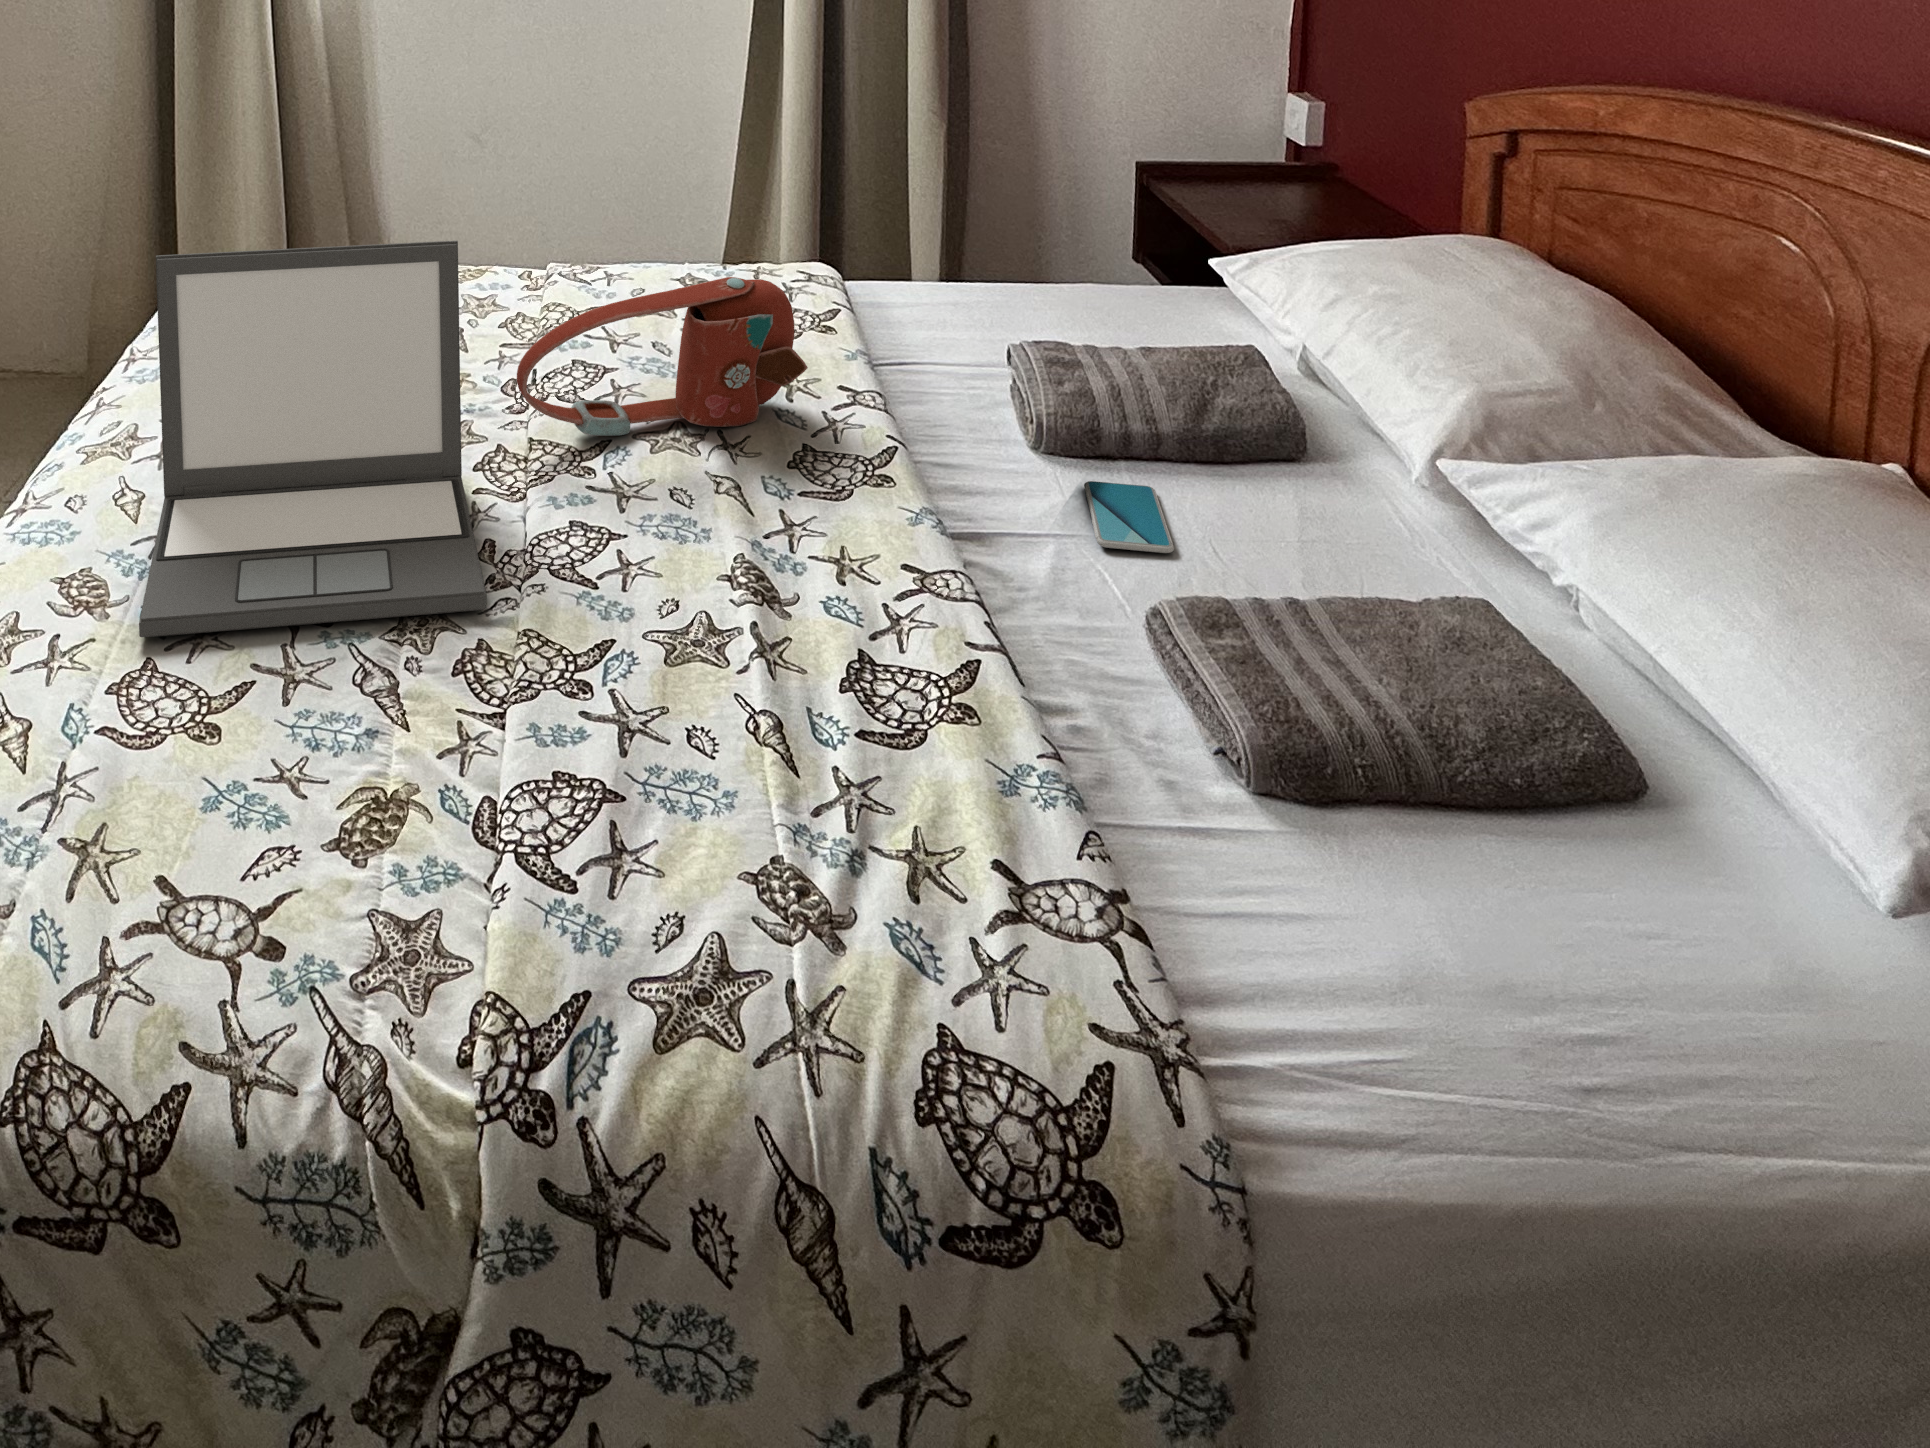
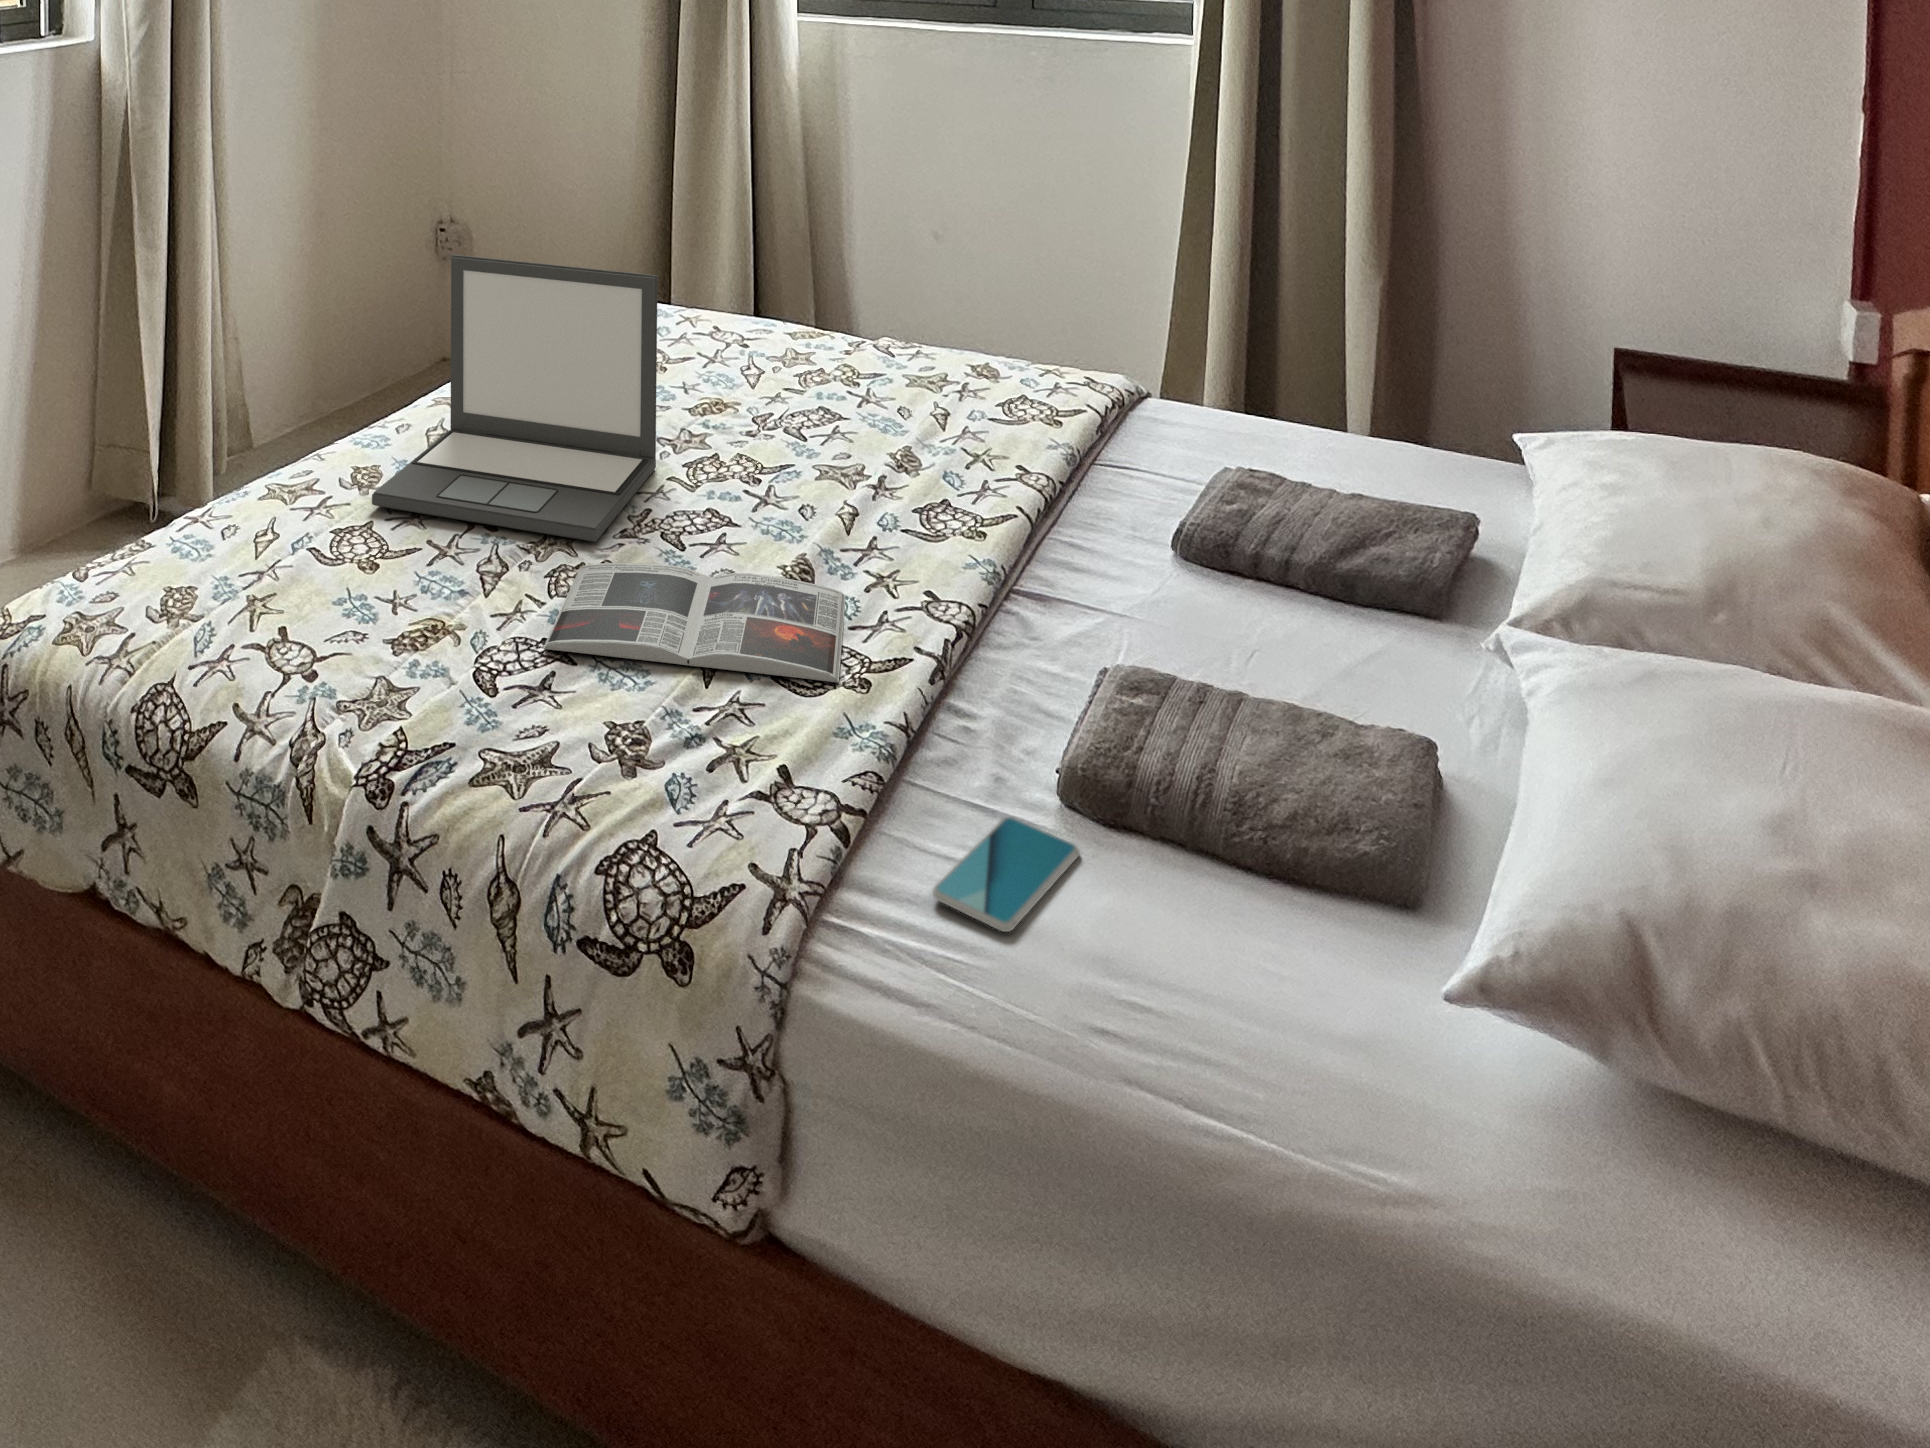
handbag: present [517,277,808,436] -> none [719,346,968,473]
smartphone: present [1084,481,1174,553] -> present [932,817,1080,932]
magazine: none [497,595,934,790] -> present [544,563,845,683]

